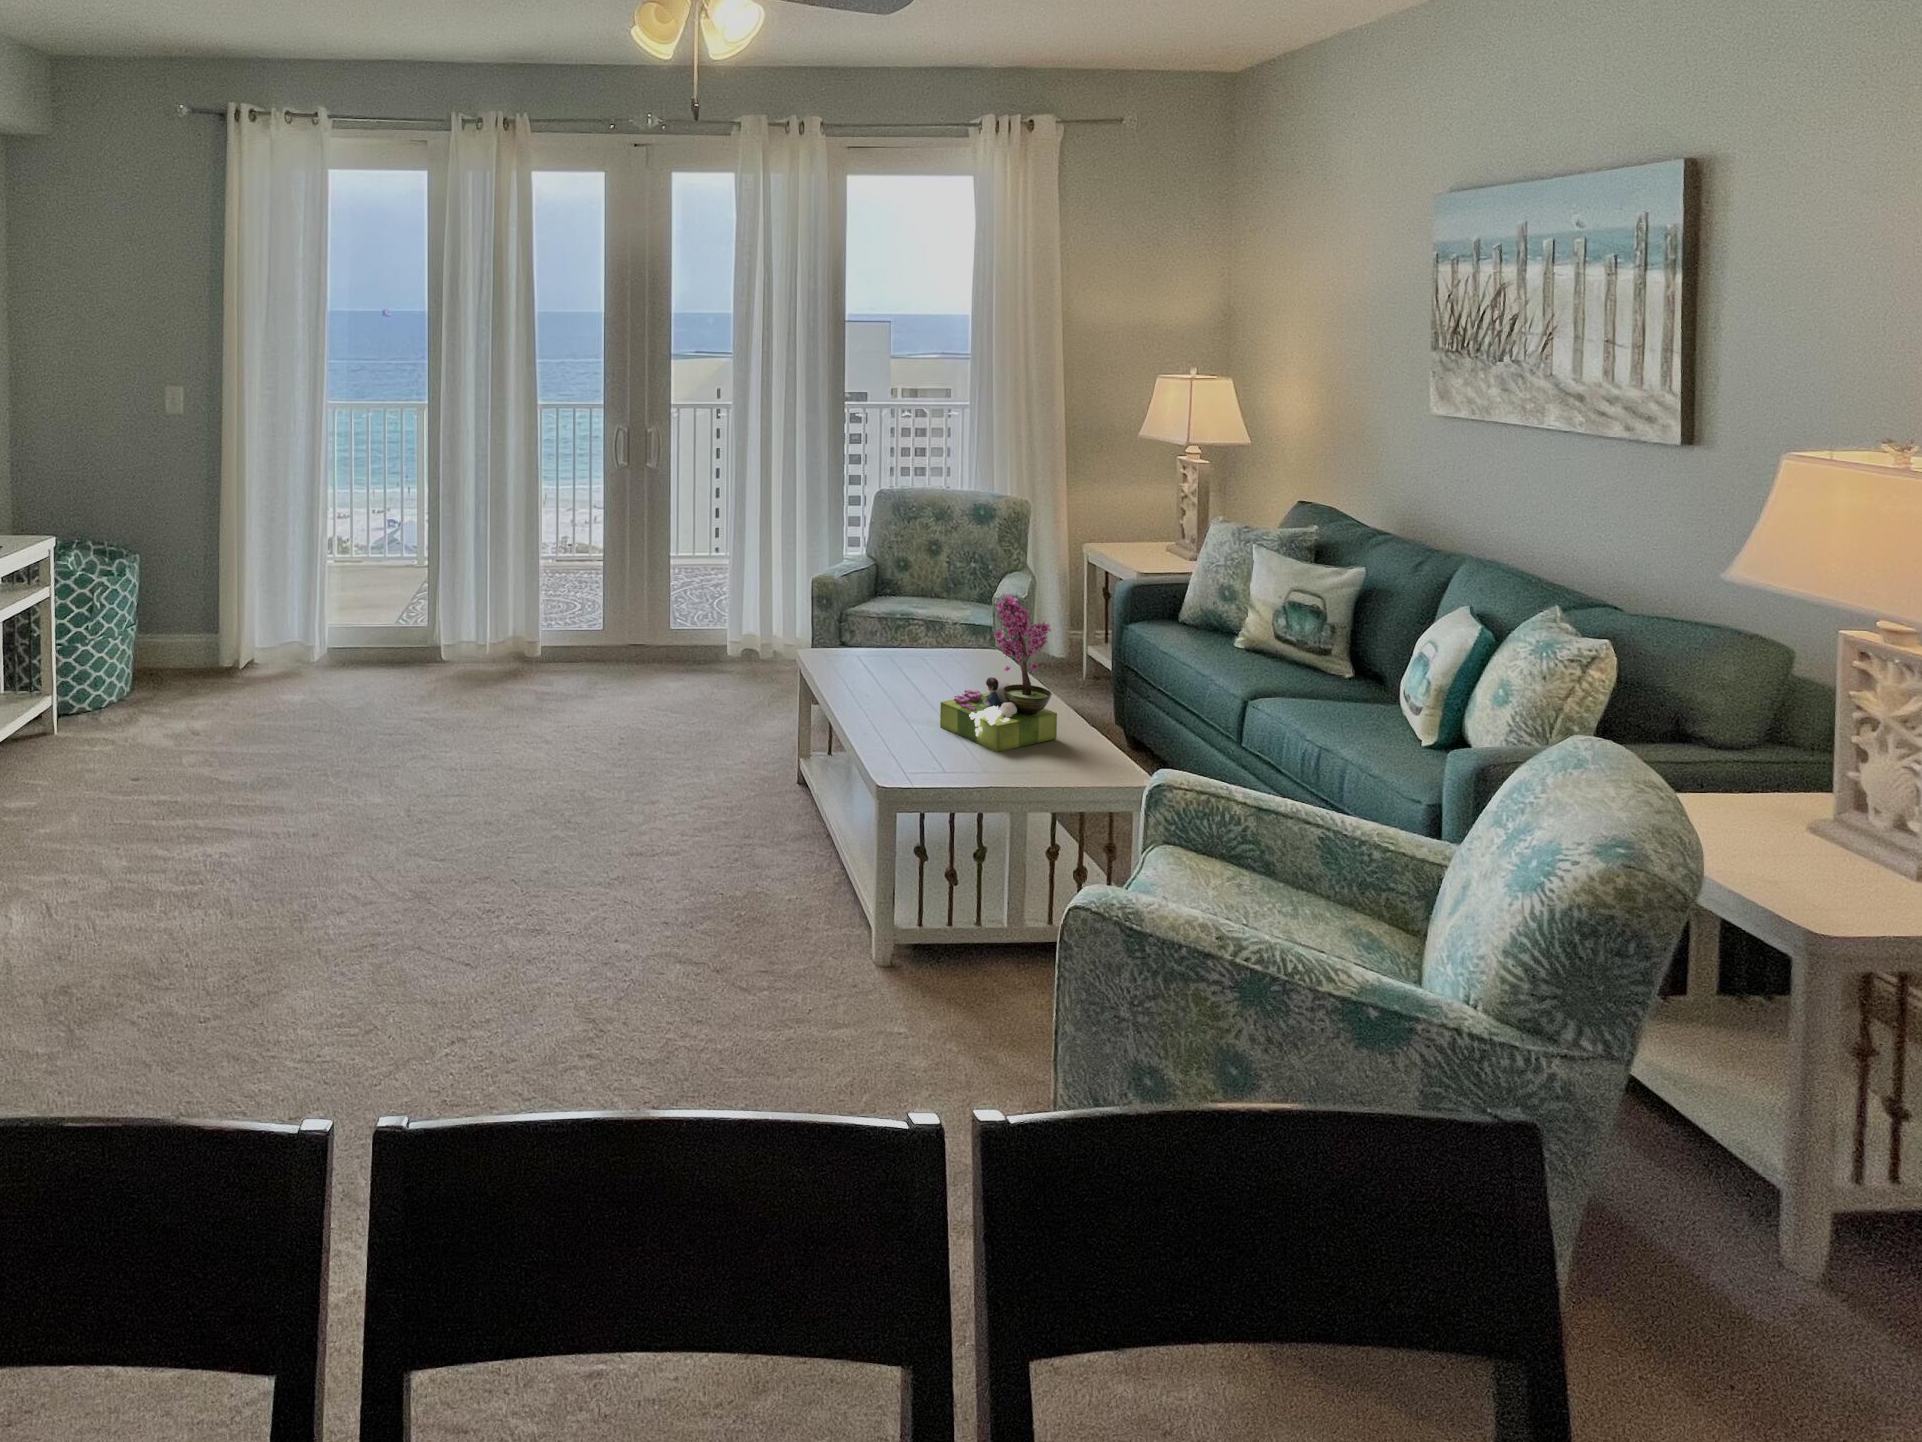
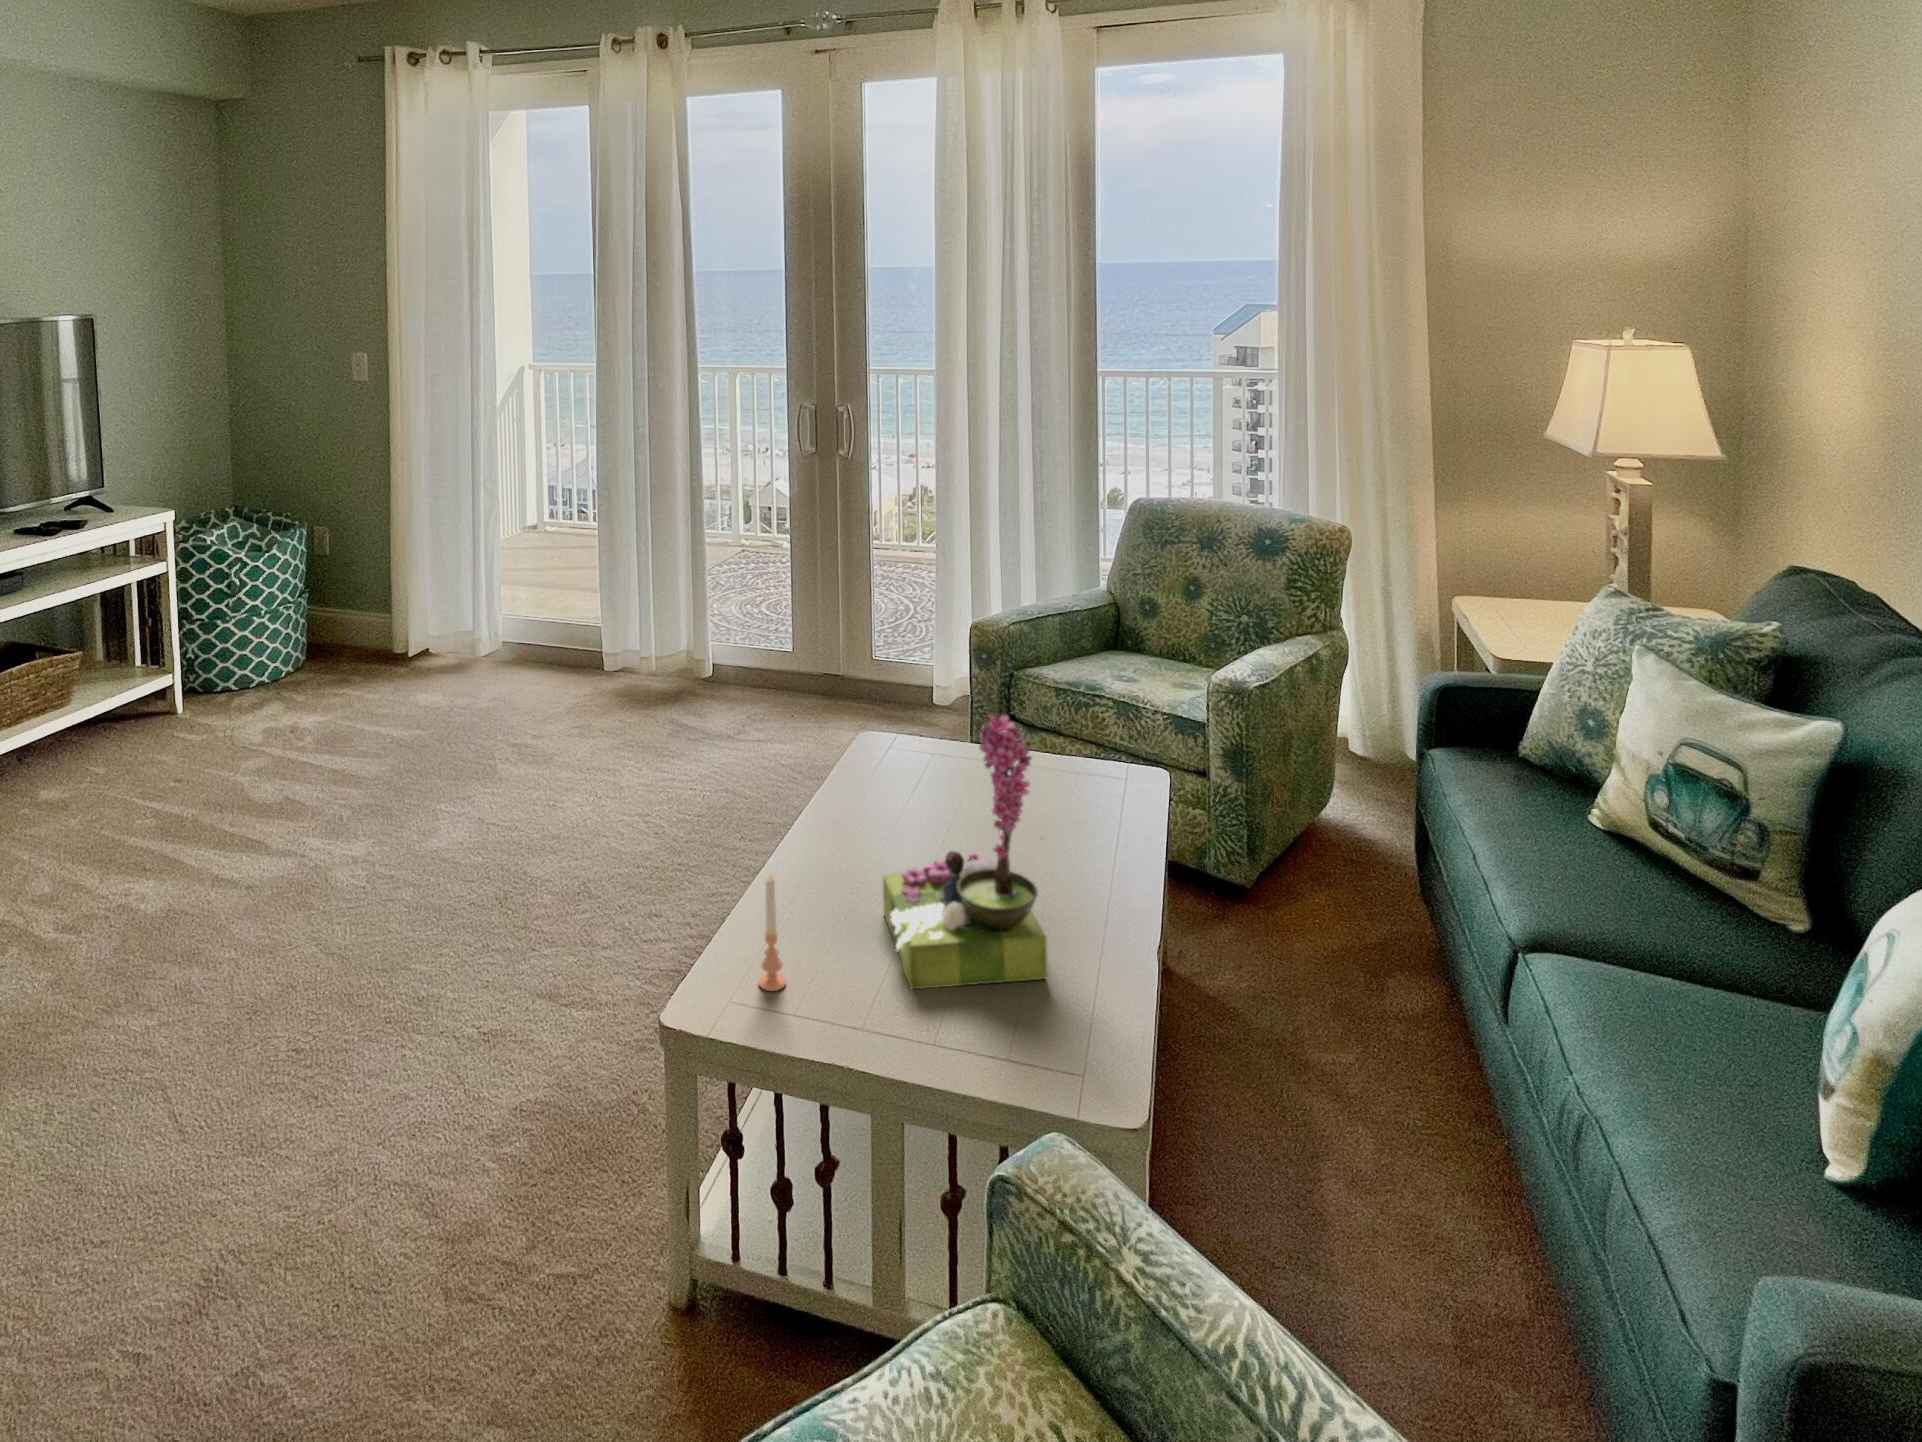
candle: none [917,693,934,763] -> present [759,875,786,991]

